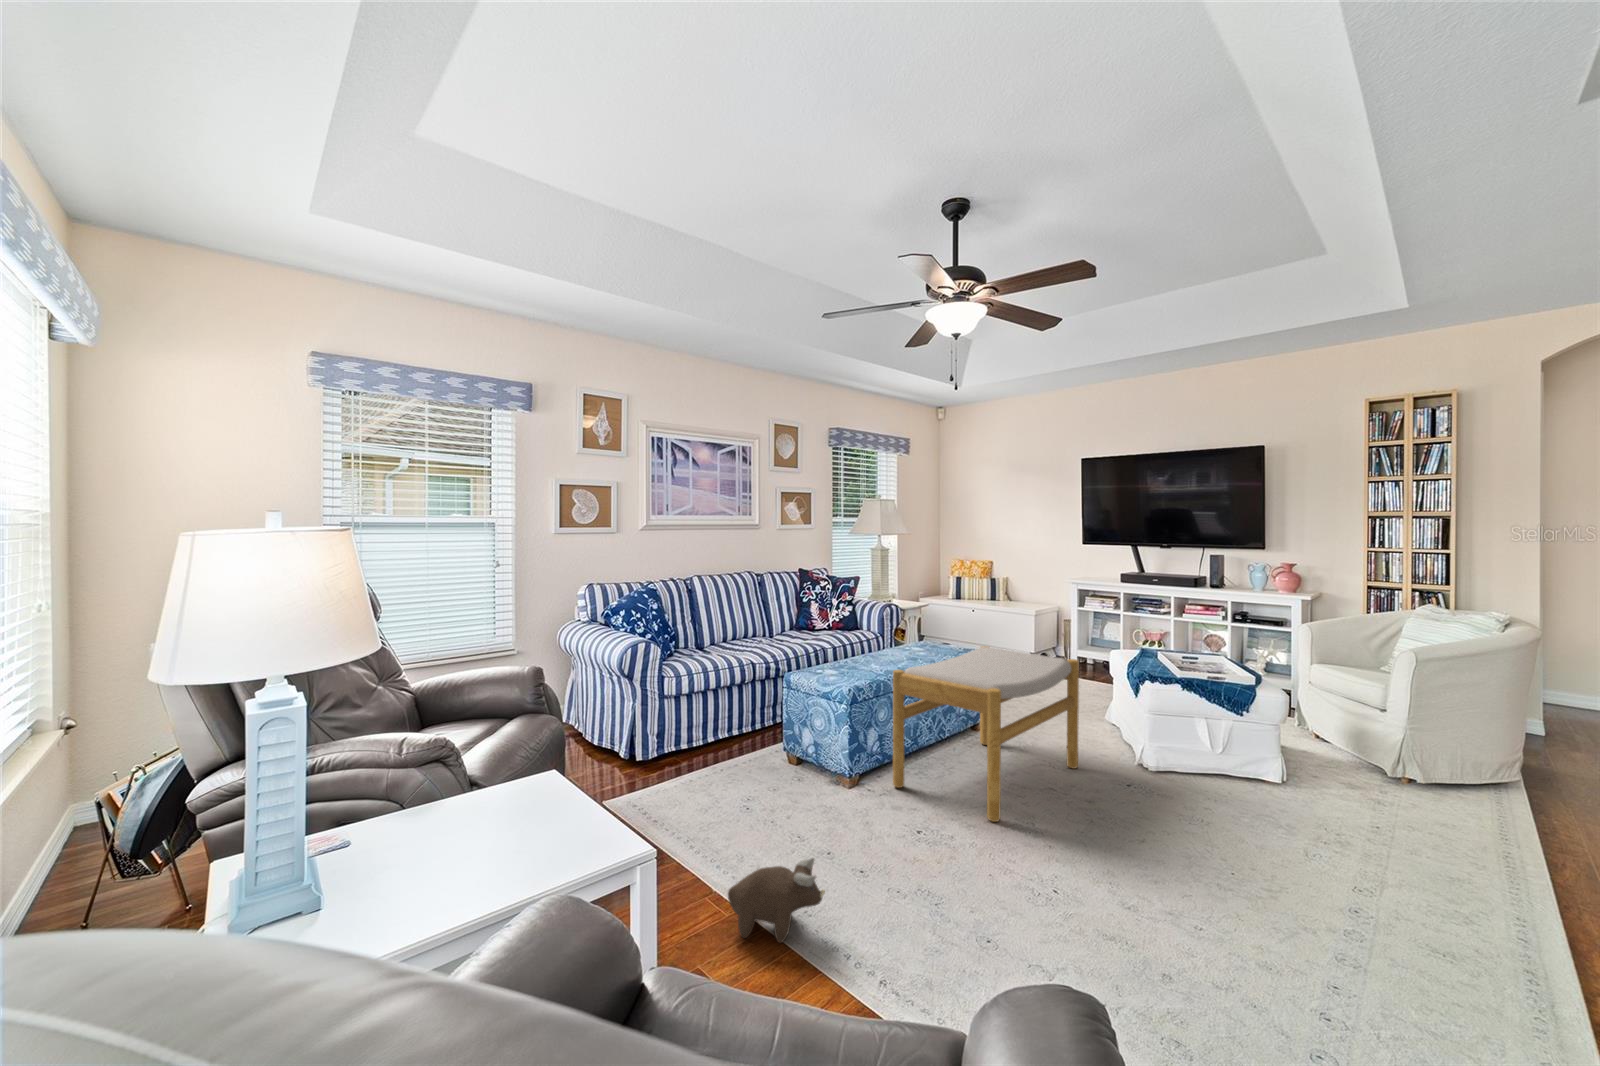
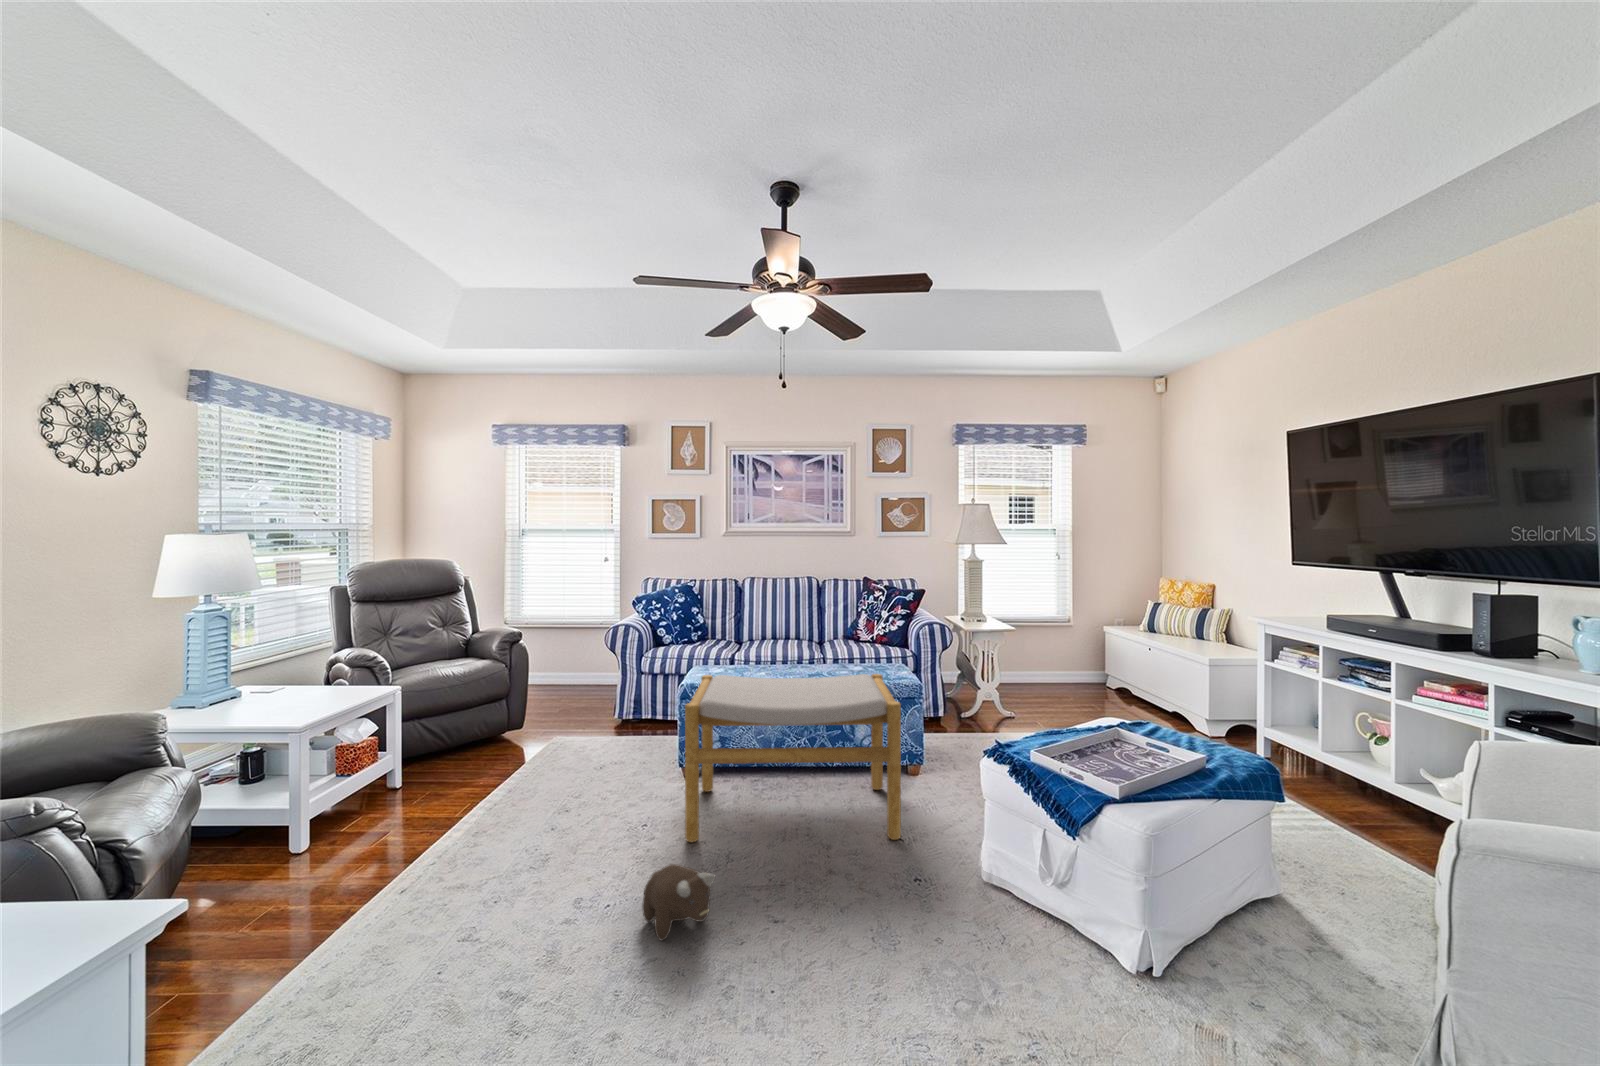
plush toy: present [728,858,825,943] -> present [642,864,715,940]

